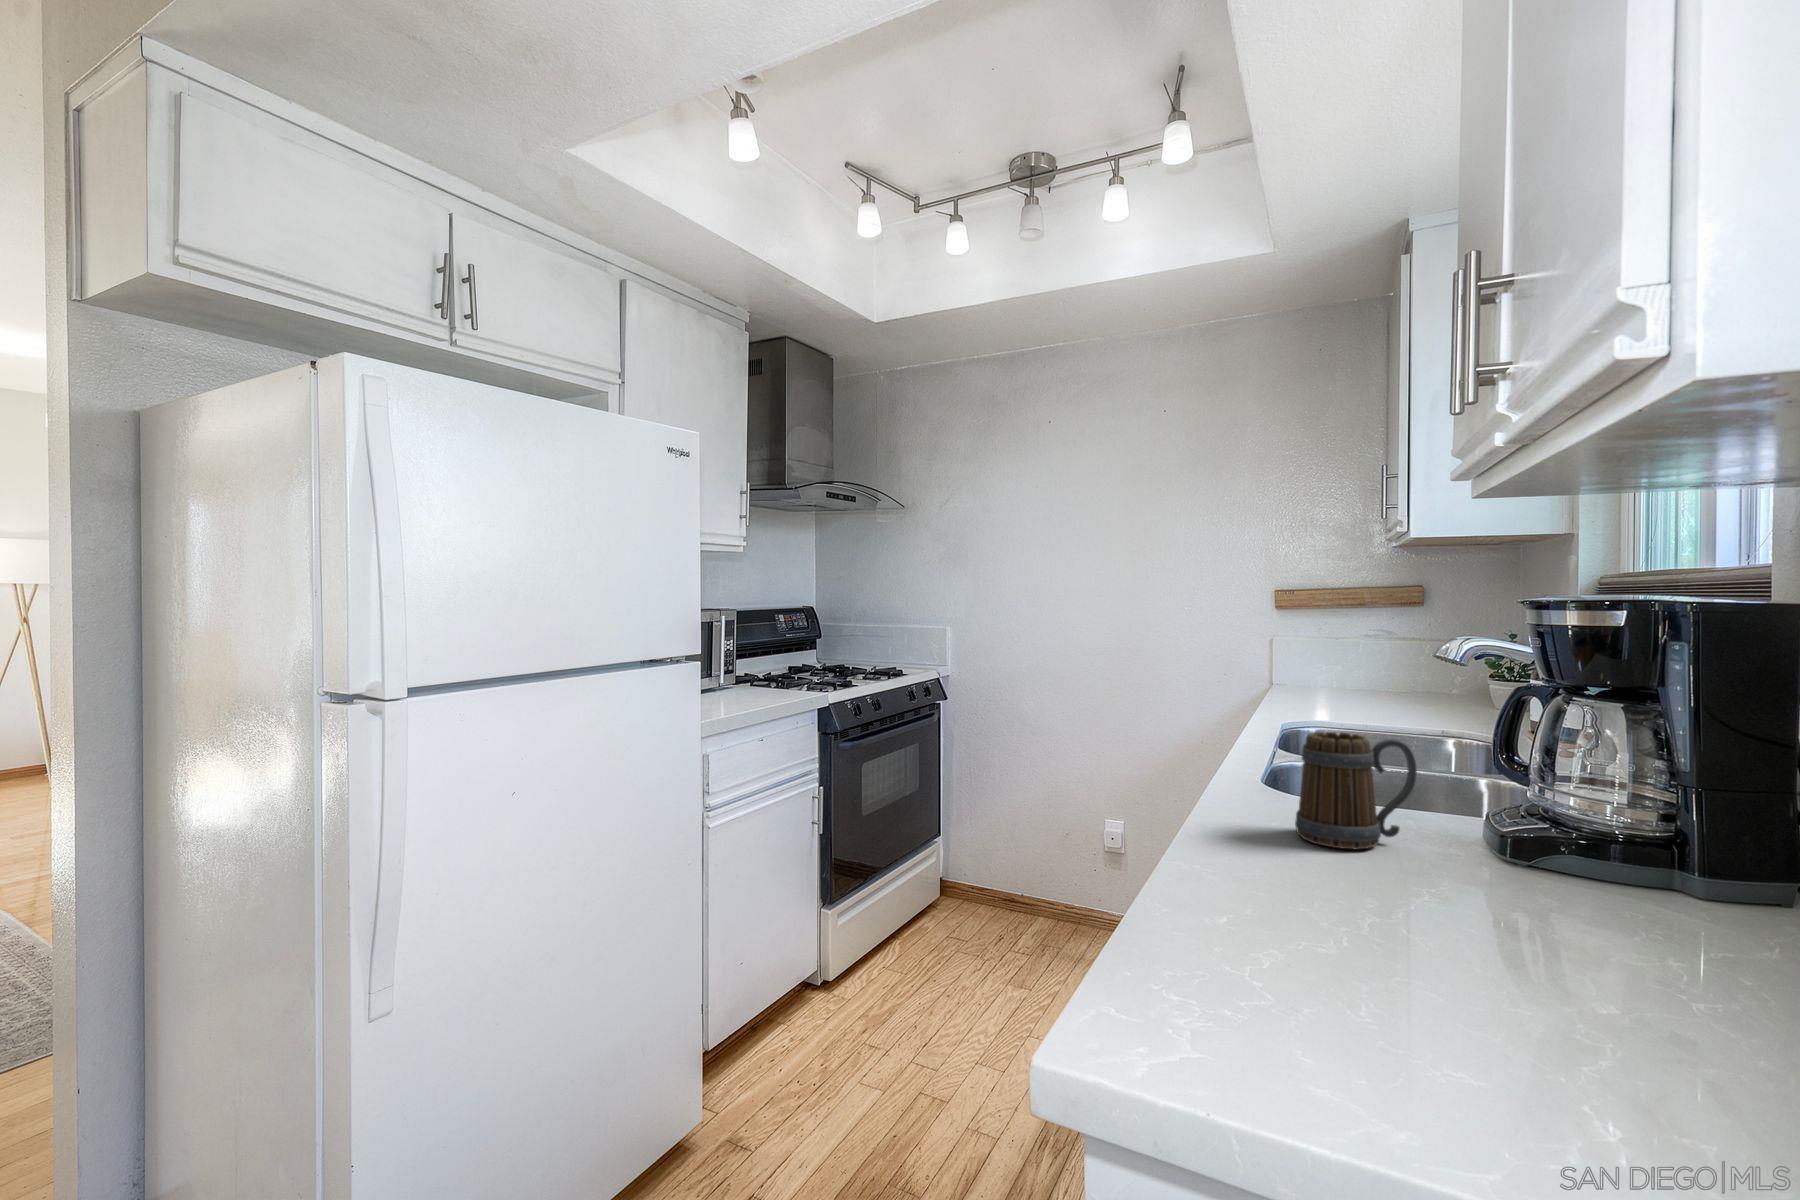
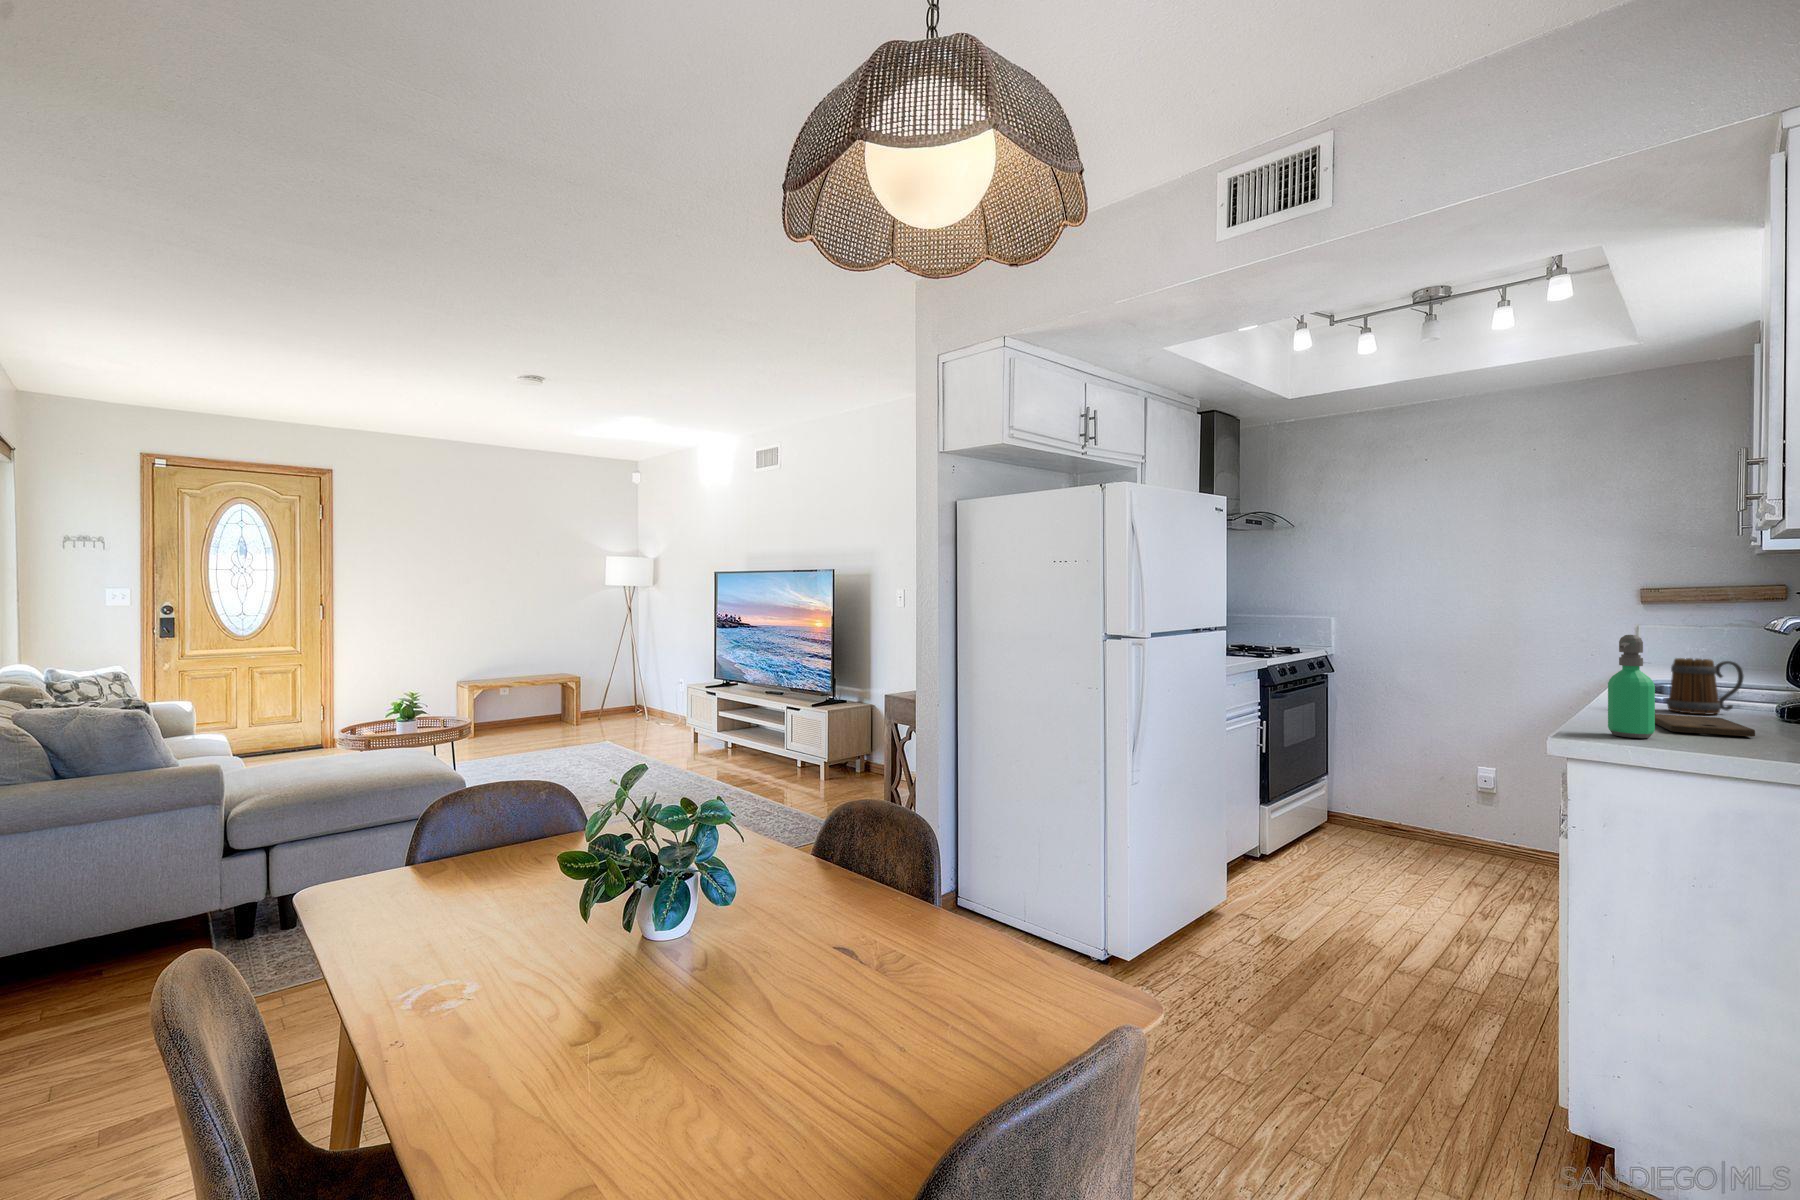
soap dispenser: none [1151,729,1254,1029] -> present [1608,635,1655,738]
cutting board: none [1254,872,1469,985] -> present [1655,714,1755,737]

